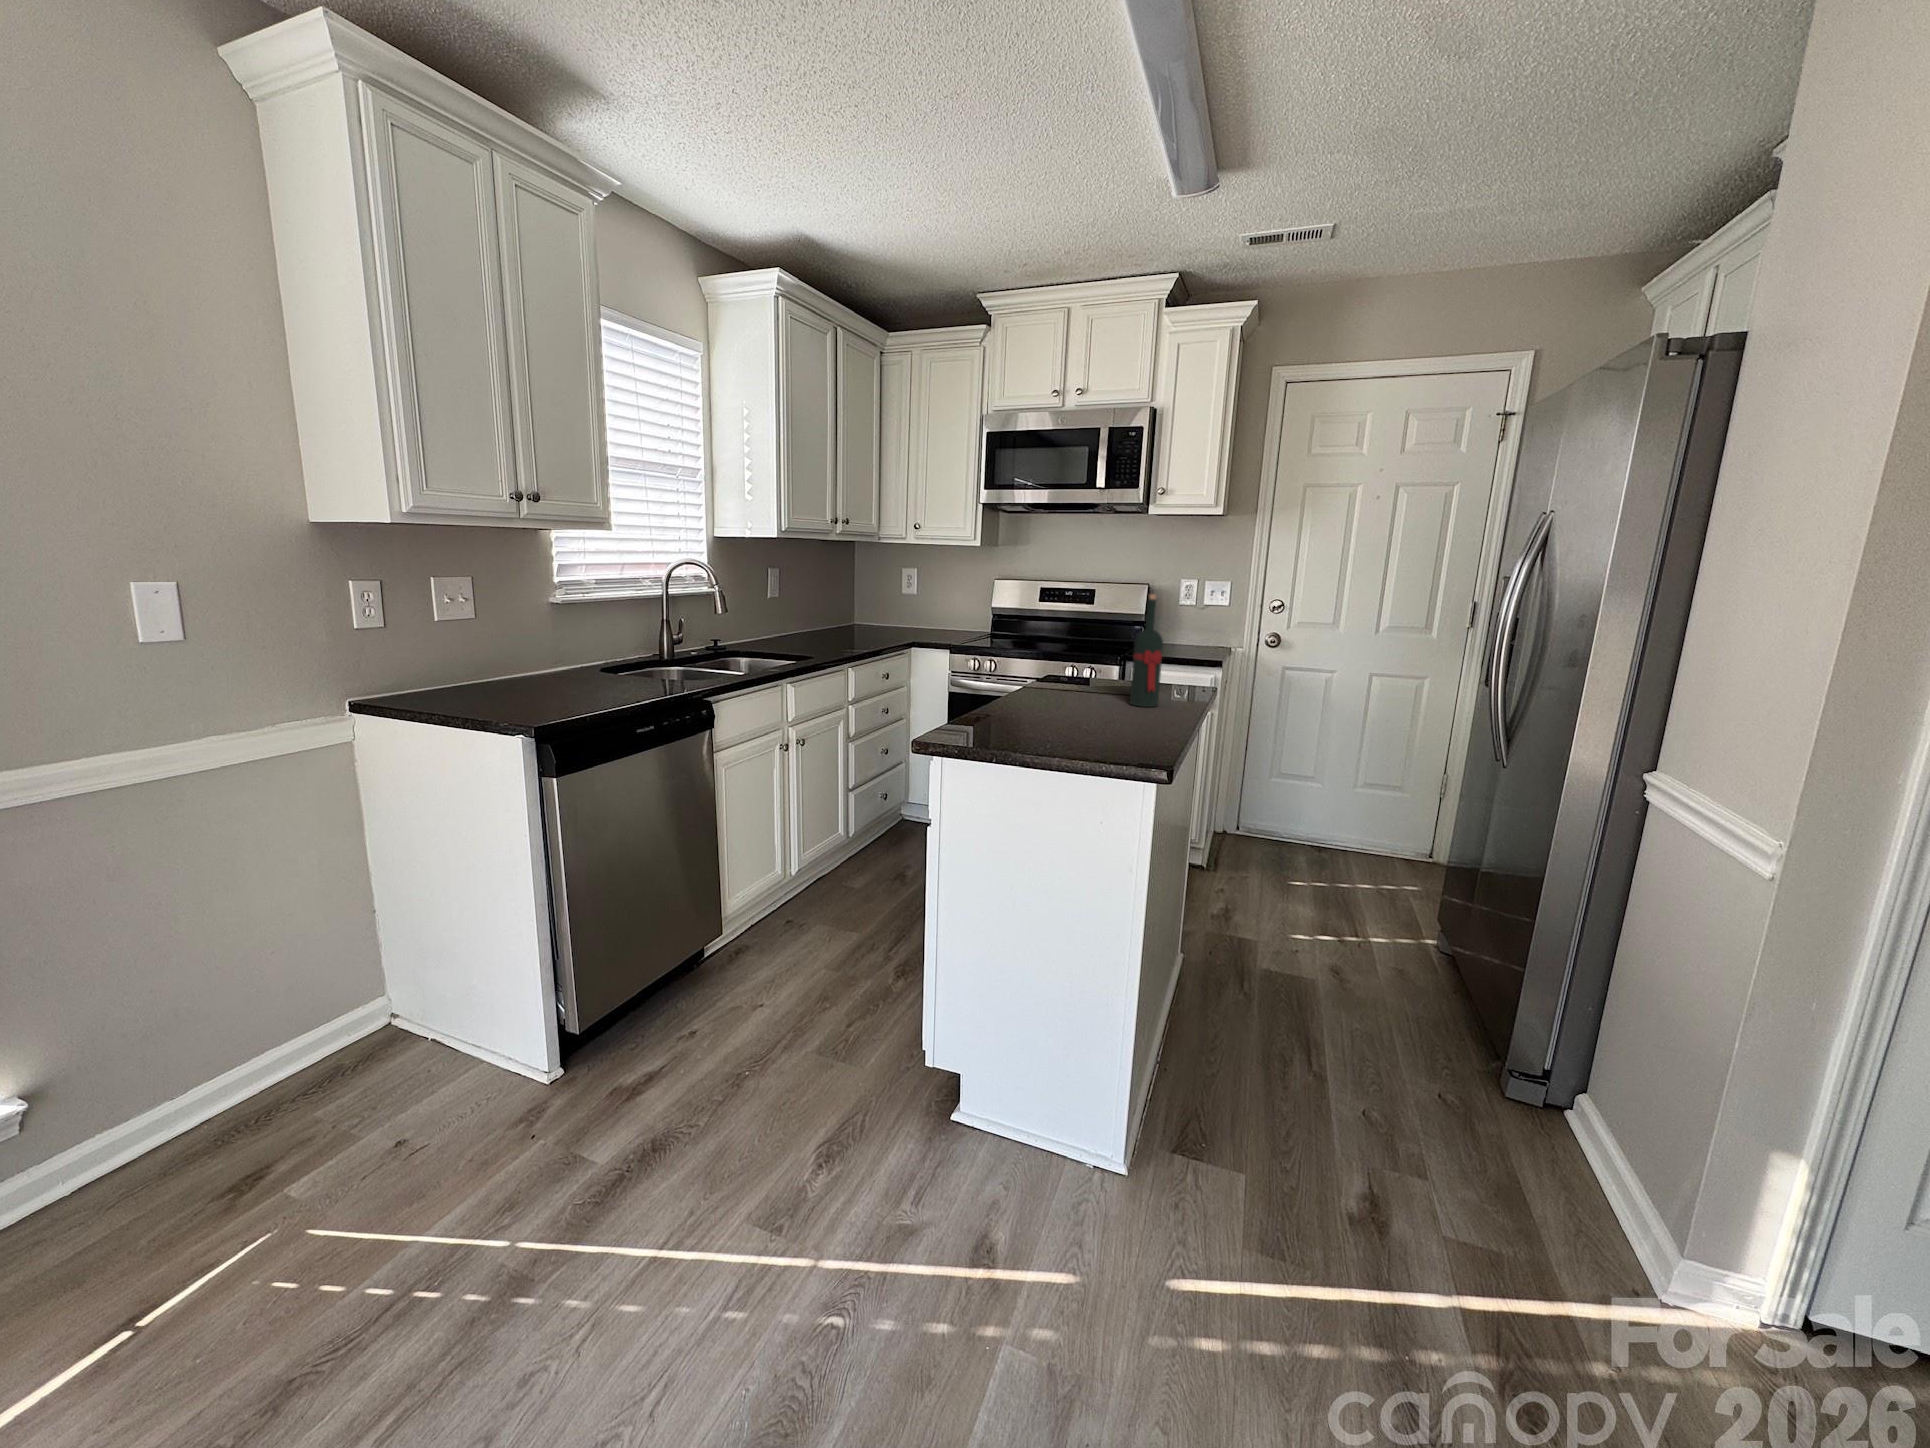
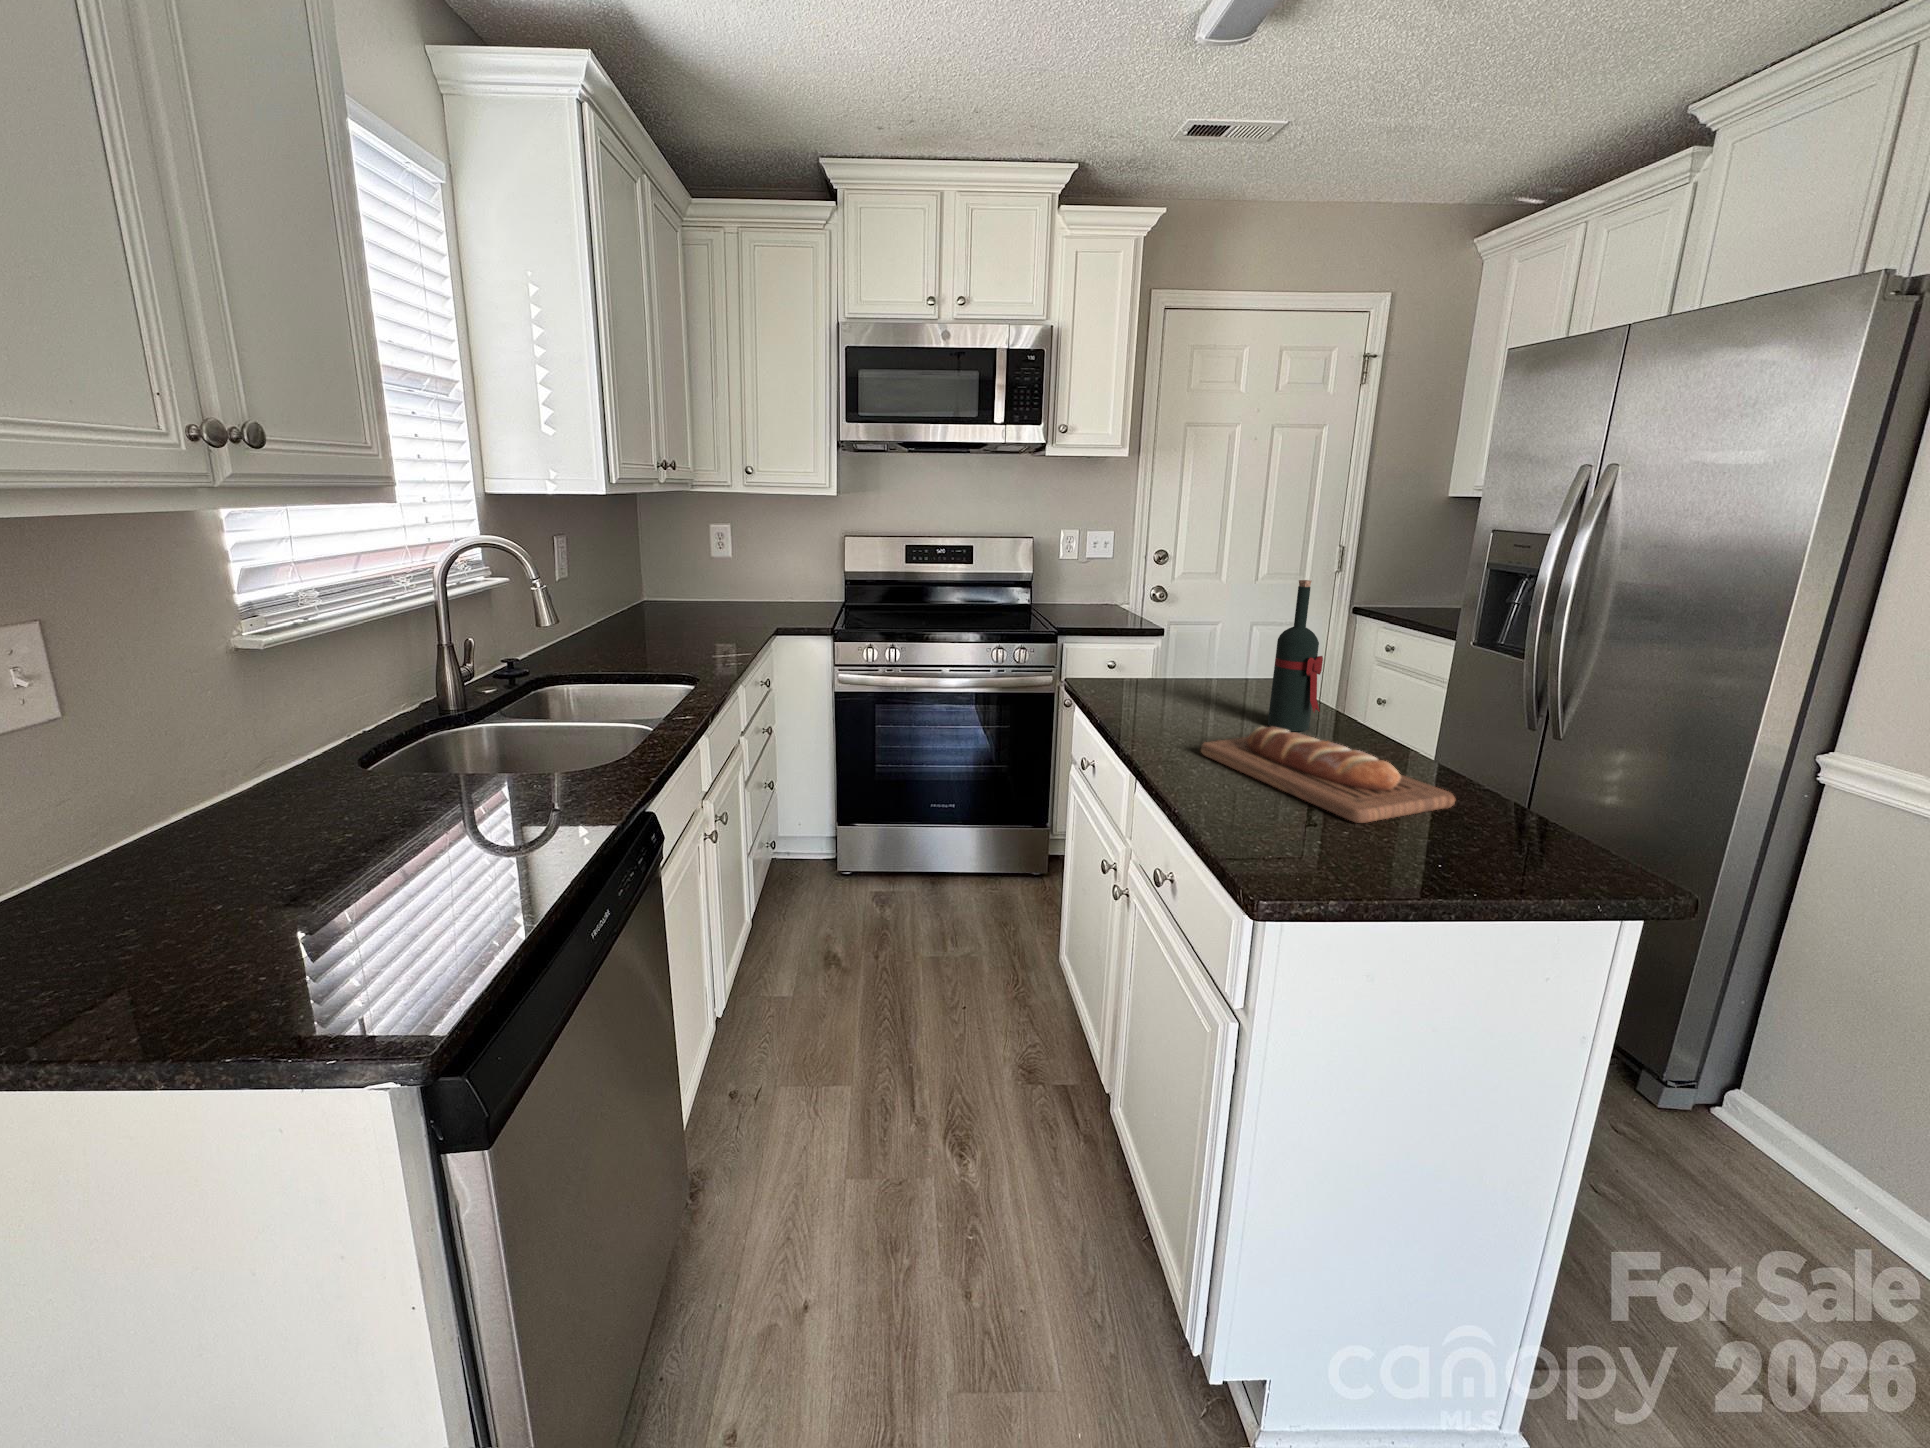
bread loaf: none [1039,689,1140,736] -> present [1201,727,1455,823]

